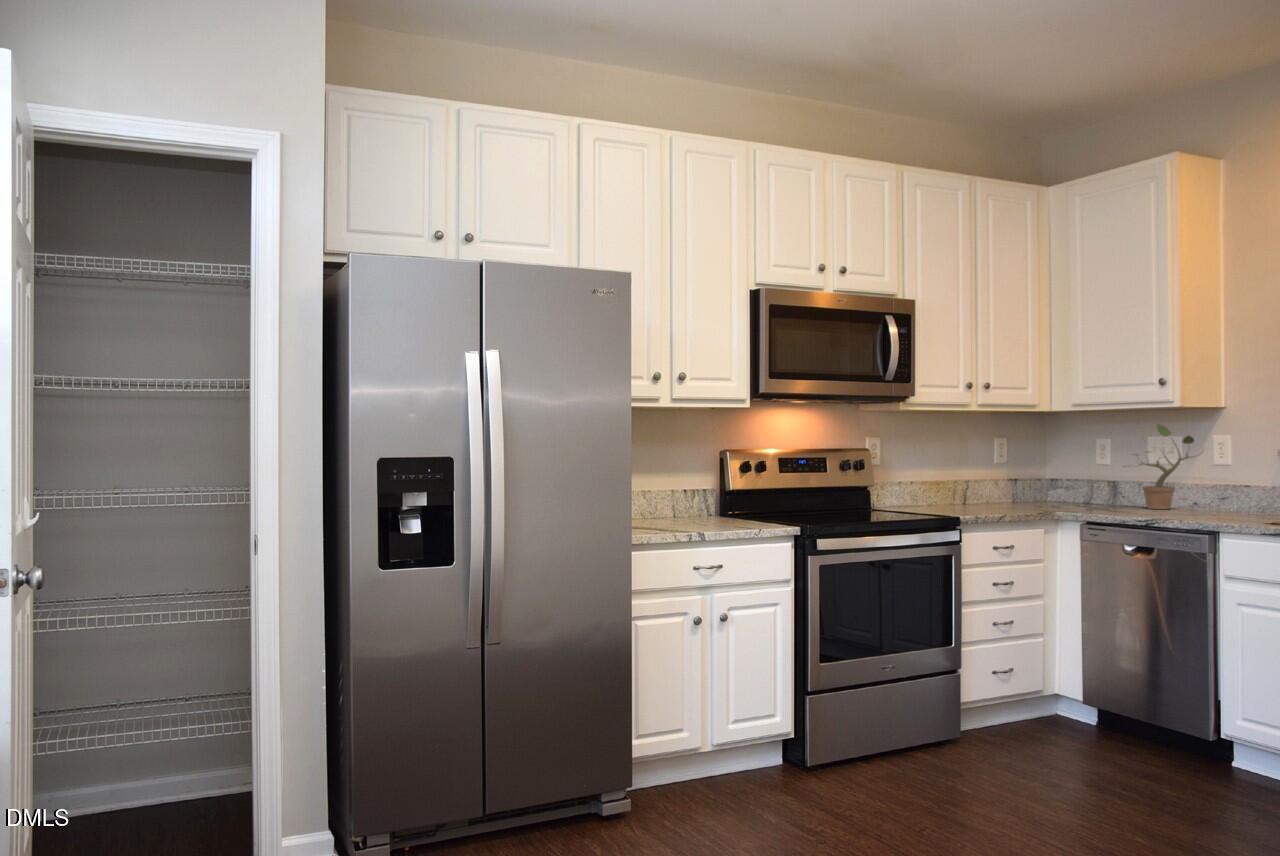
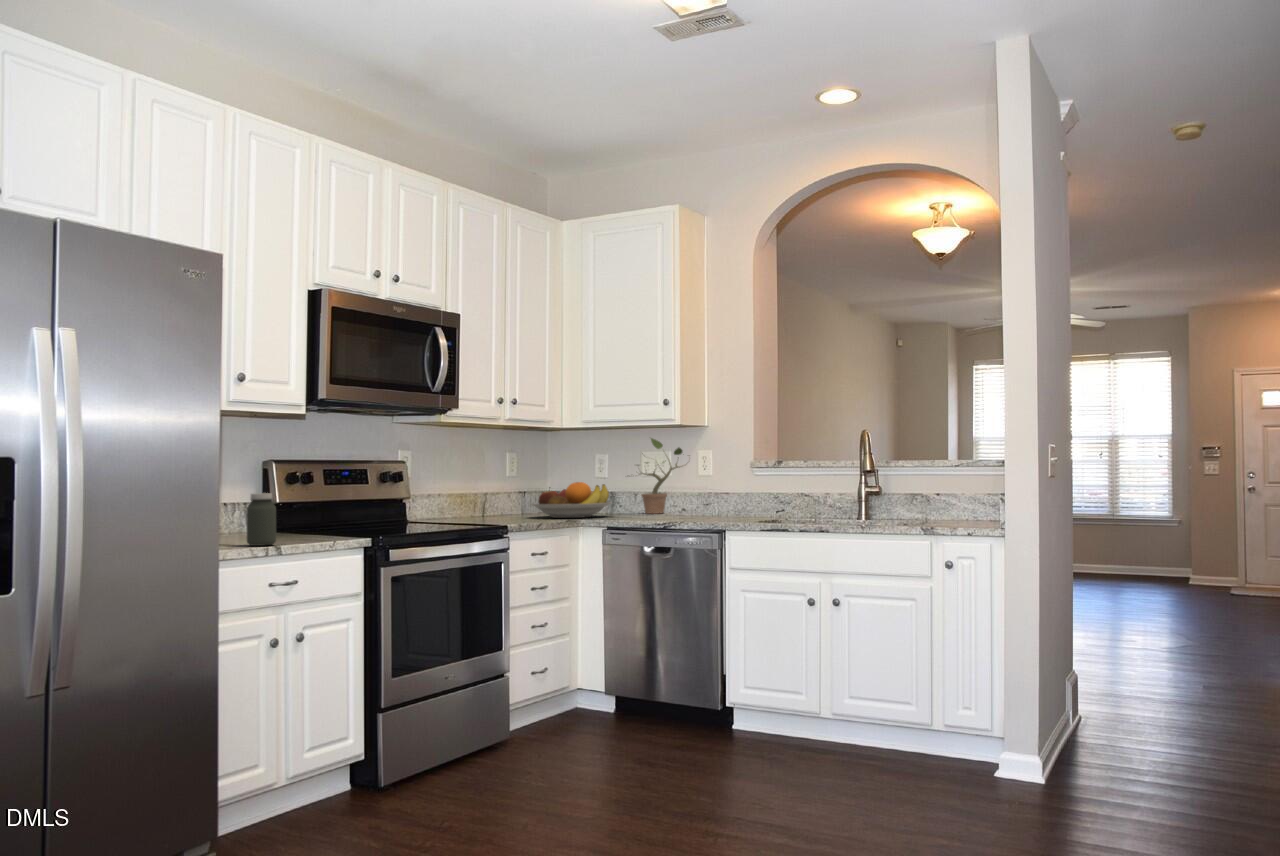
fruit bowl: none [1004,473,1098,511] -> present [531,482,611,518]
jar: none [673,485,698,533] -> present [246,493,276,546]

